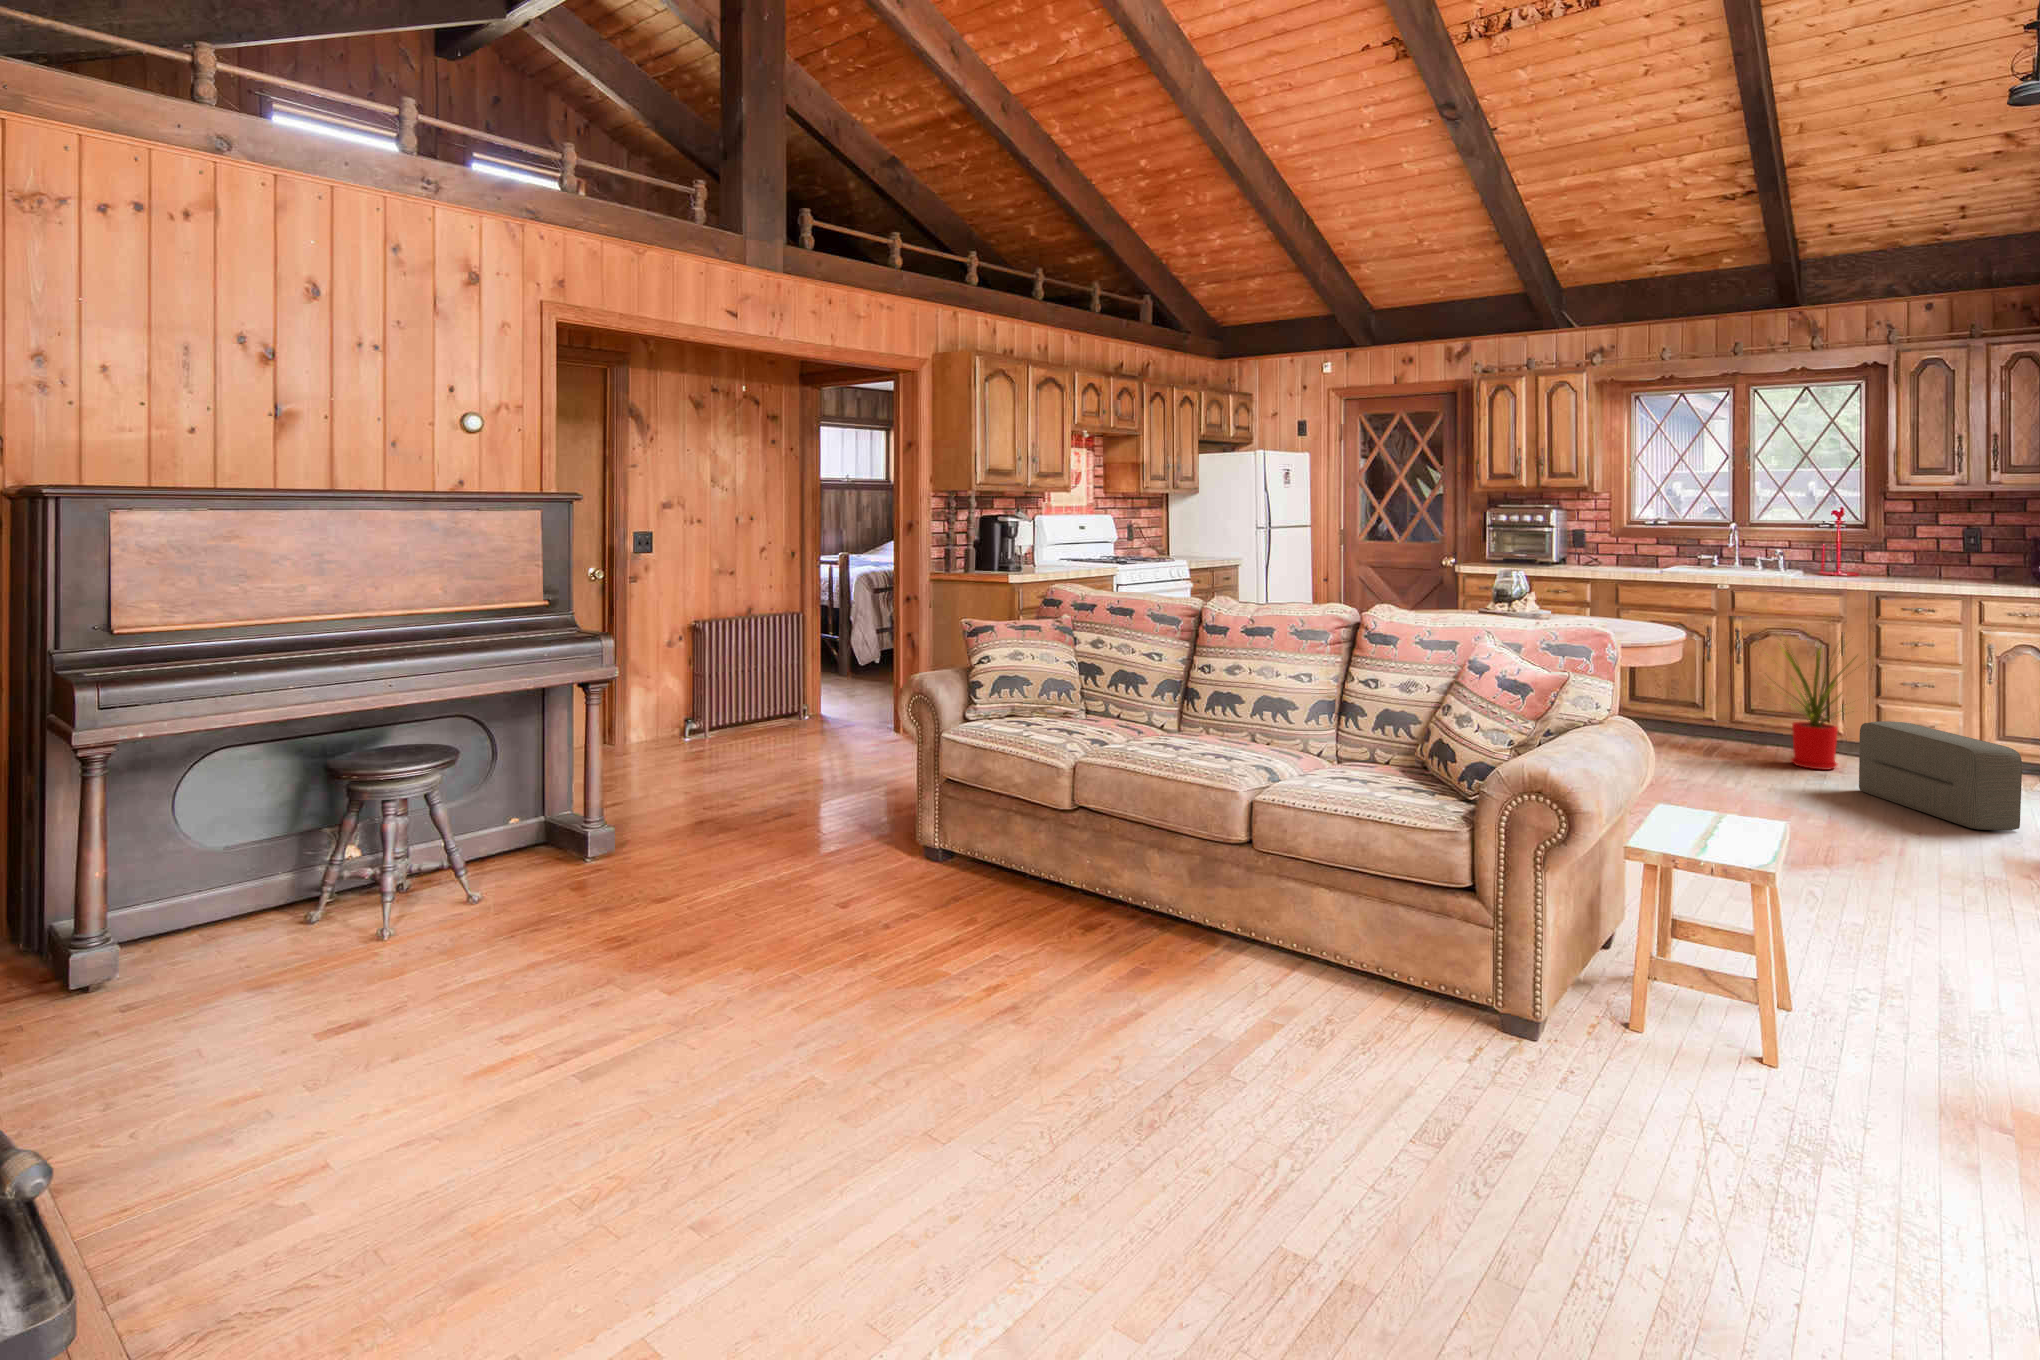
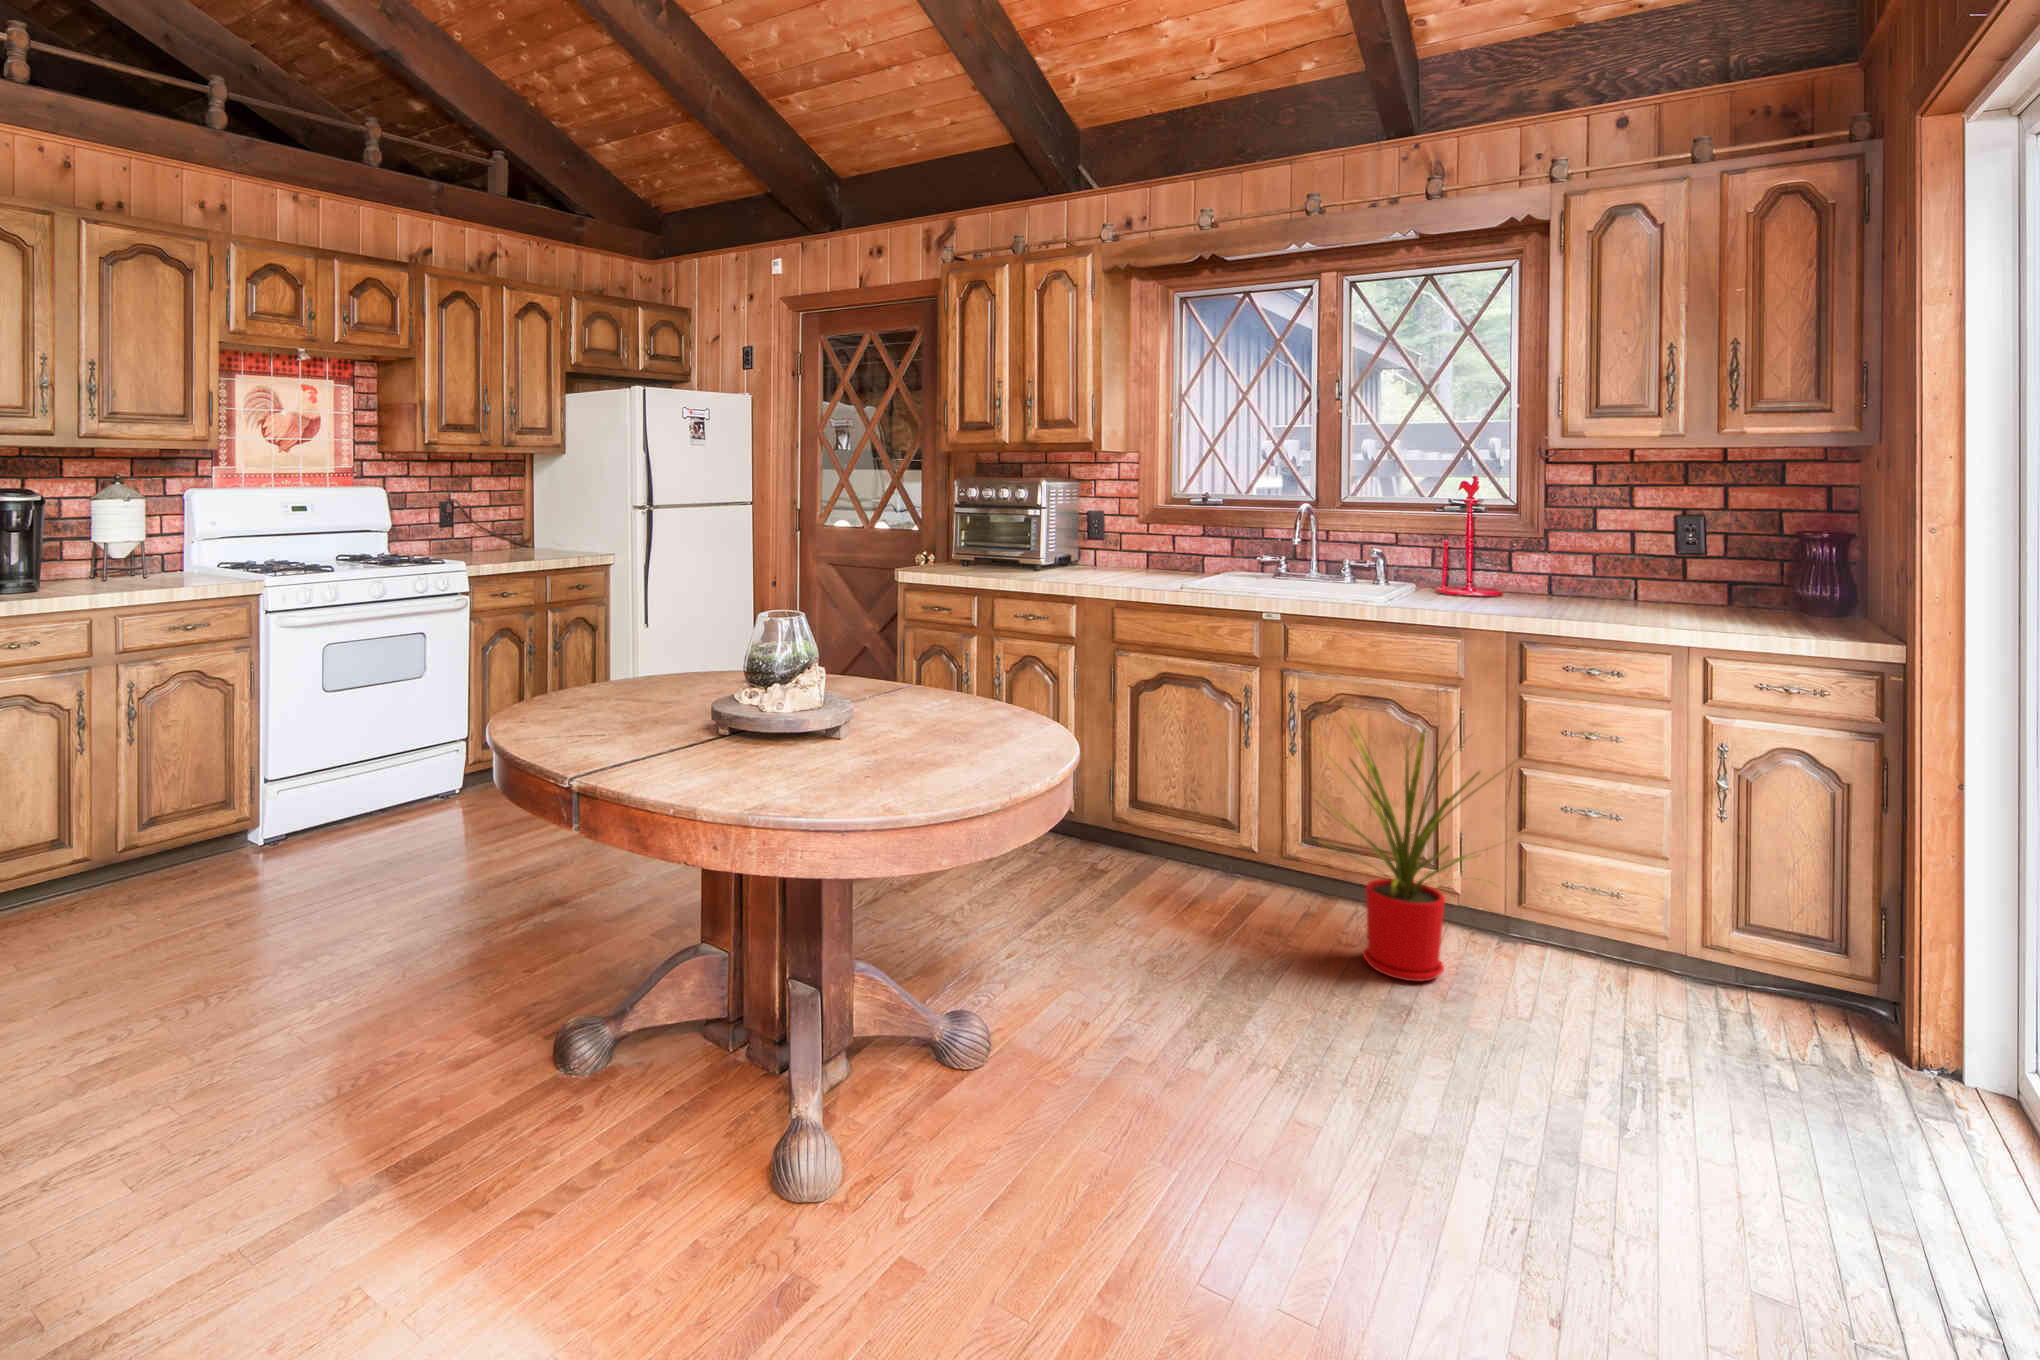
pouf: present [1859,721,2022,830] -> none [1471,927,1831,1276]

